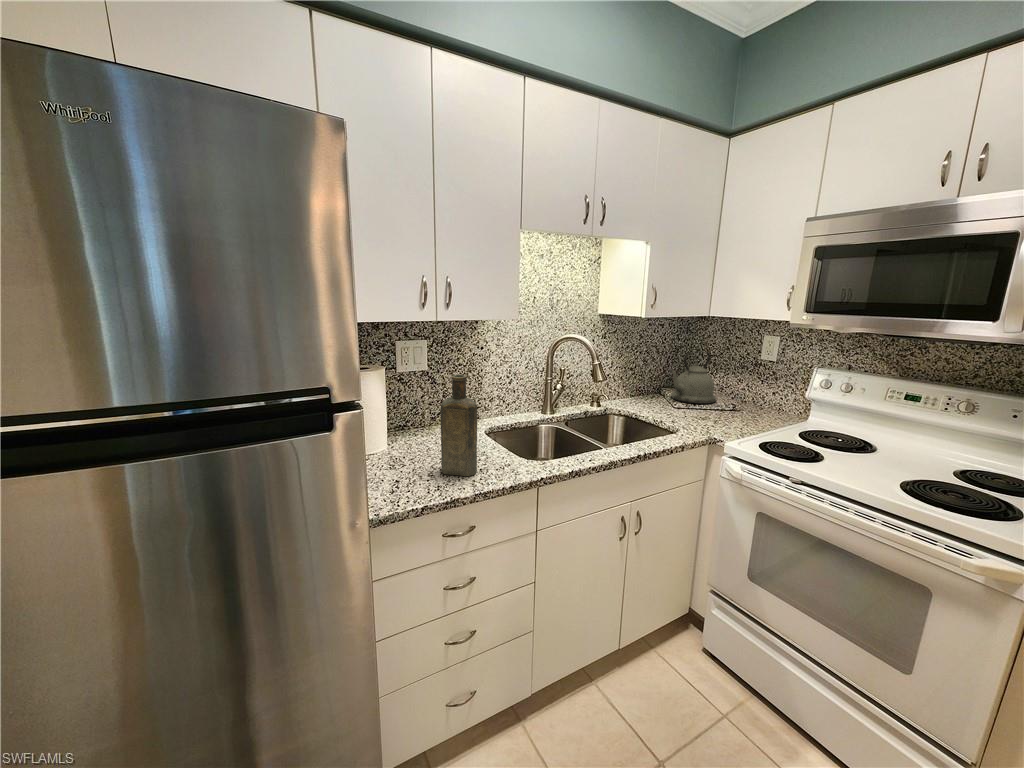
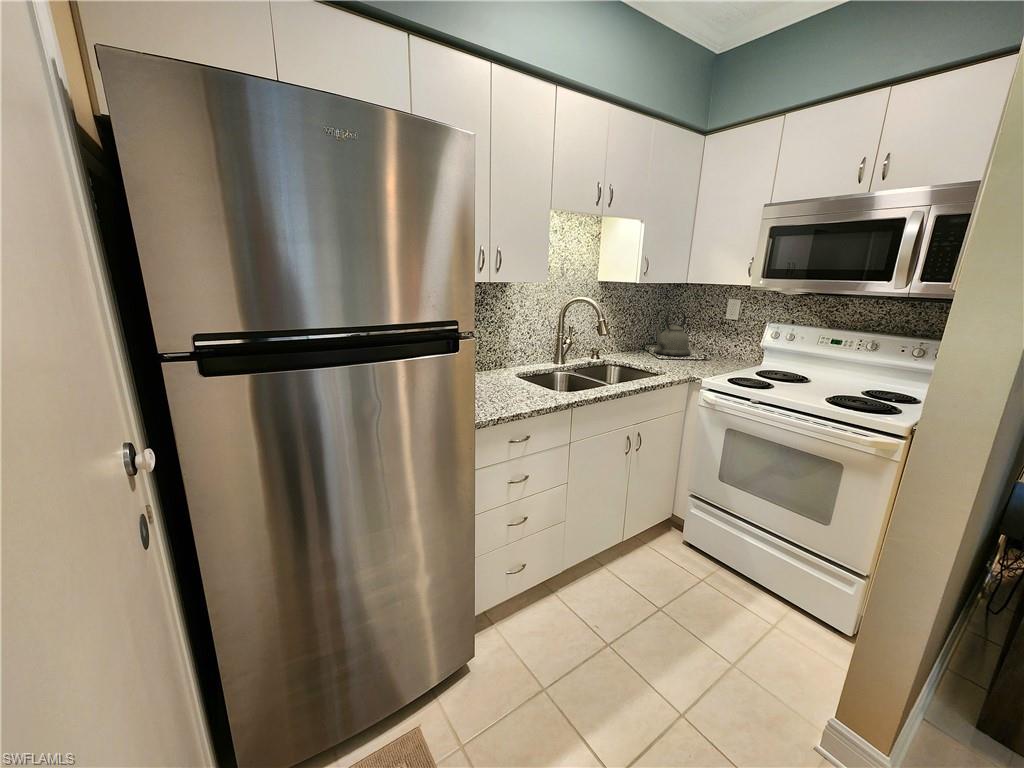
bottle: present [440,375,477,476] -> none [495,323,527,401]

